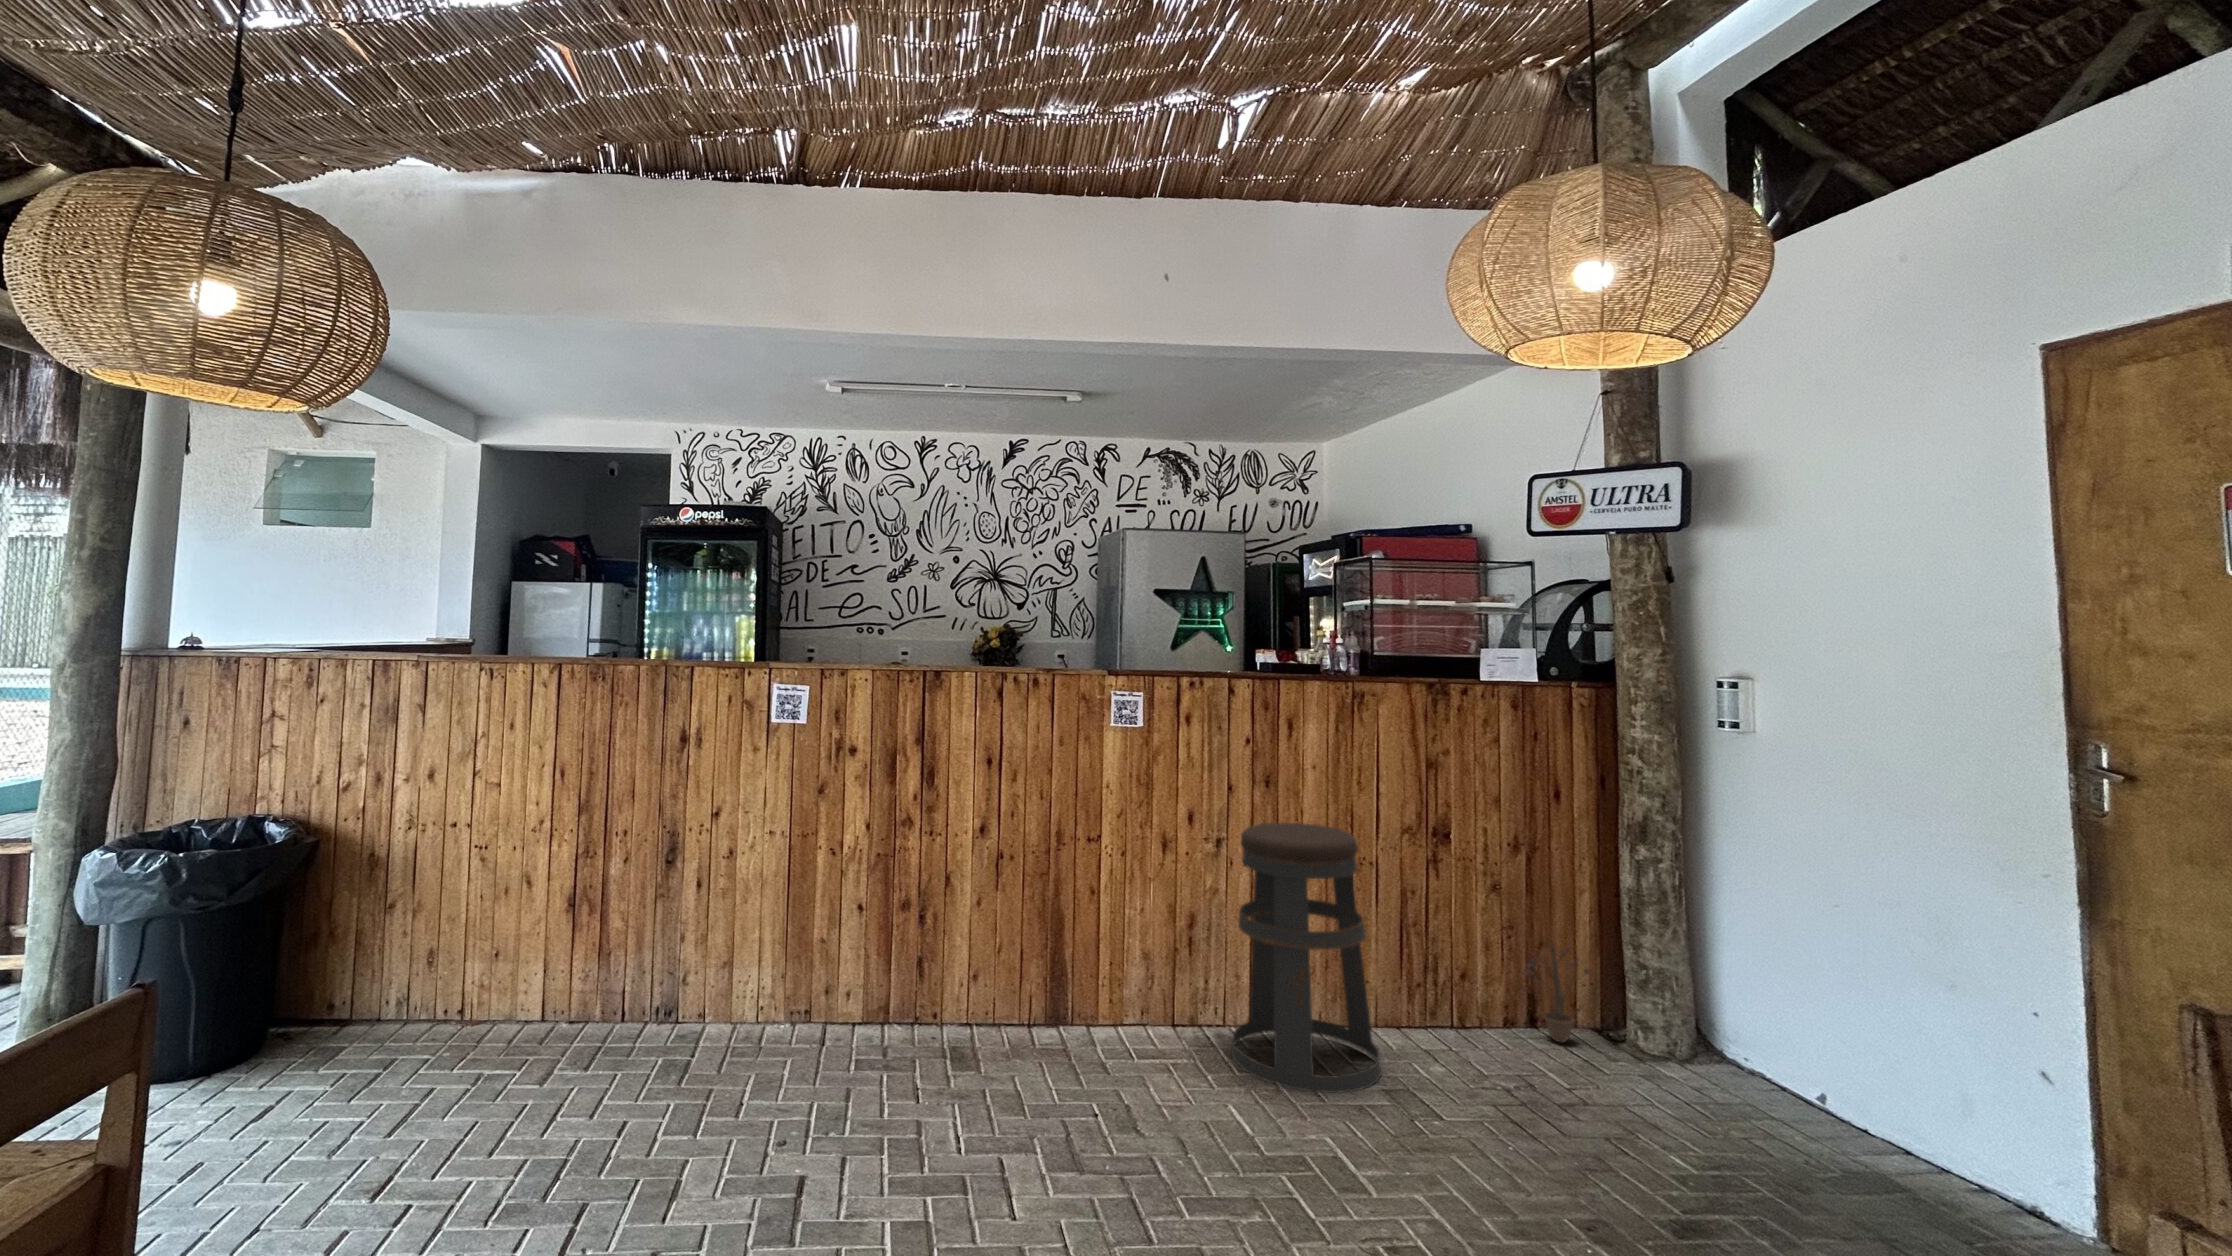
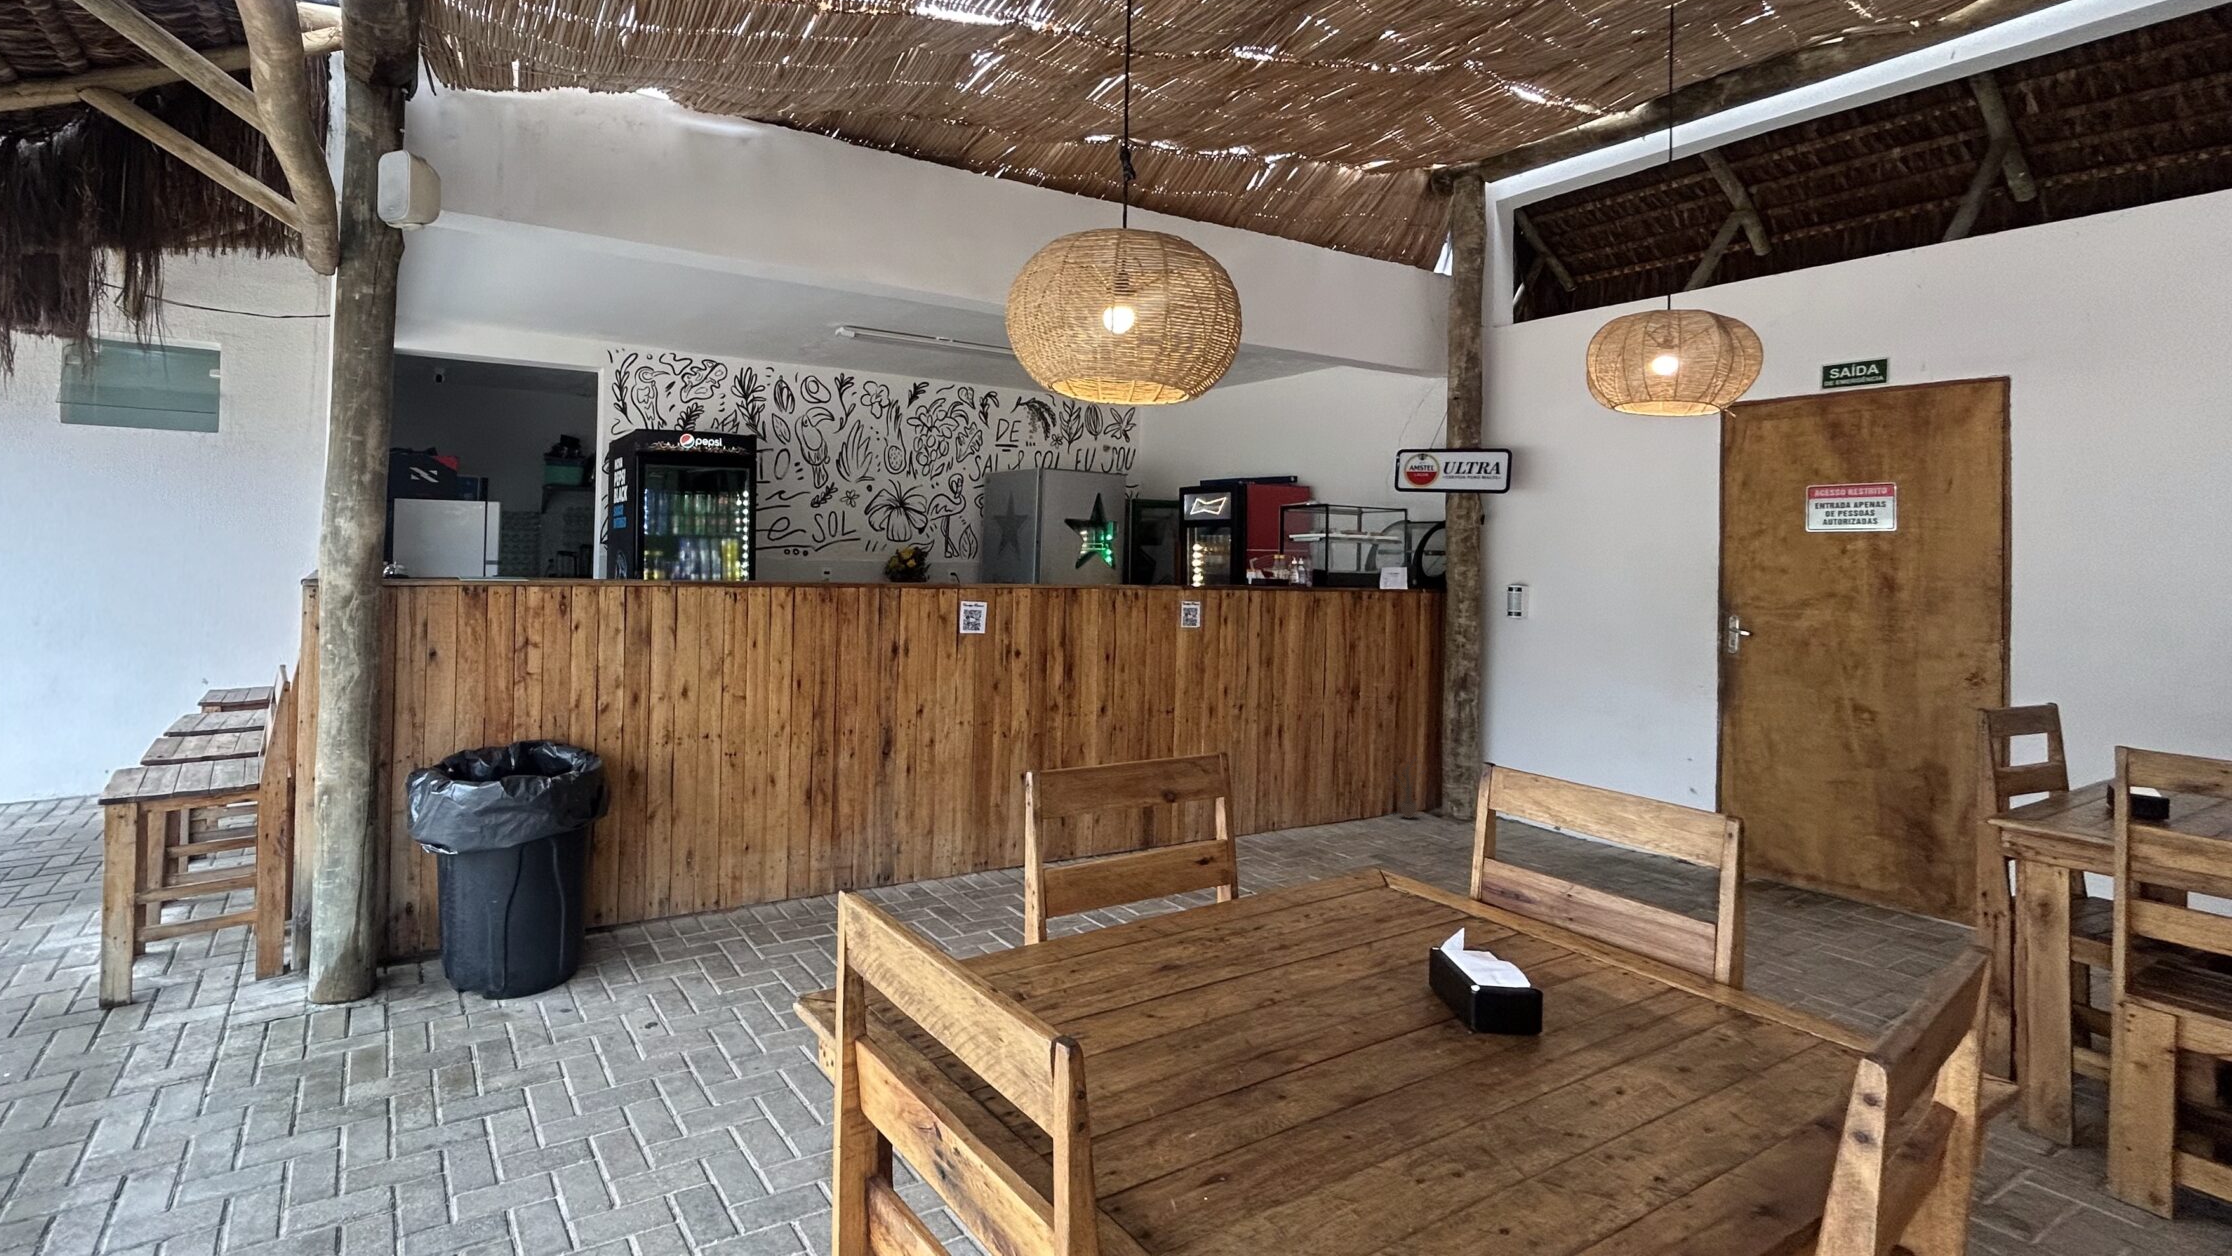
bar stool: present [1231,823,1382,1093] -> none [1258,688,1361,861]

